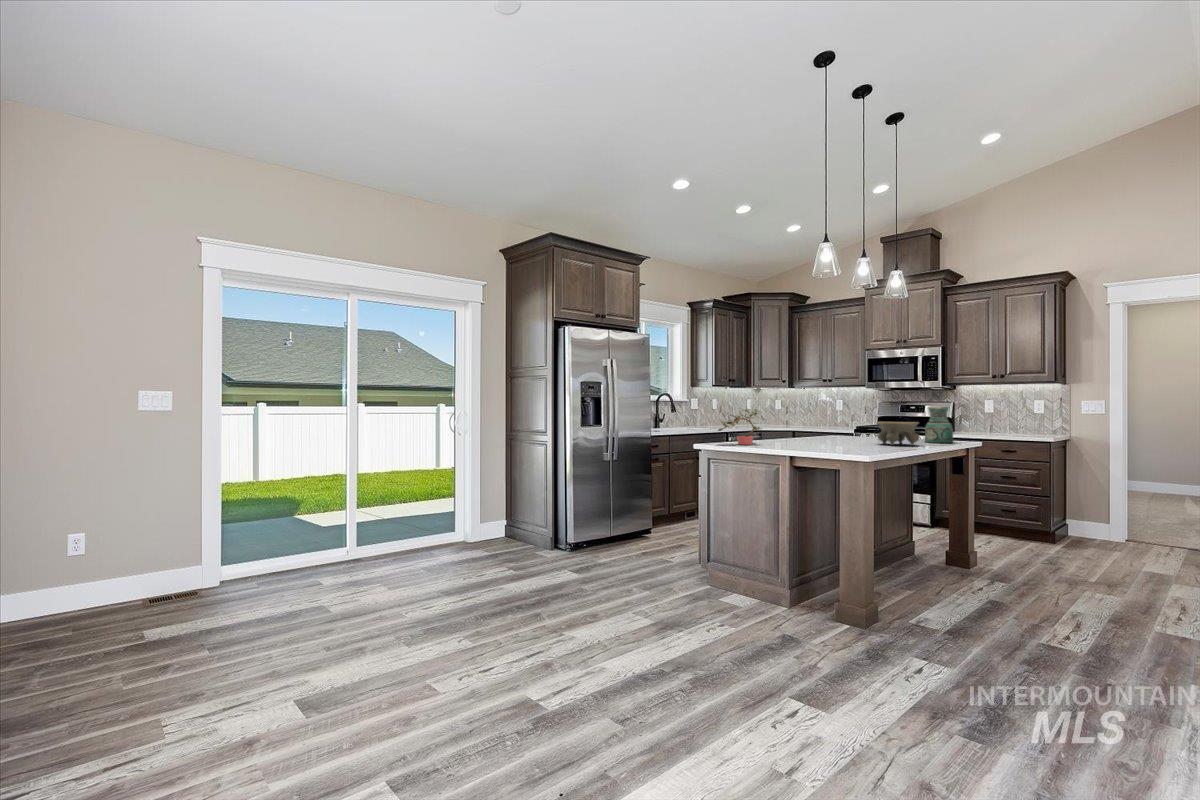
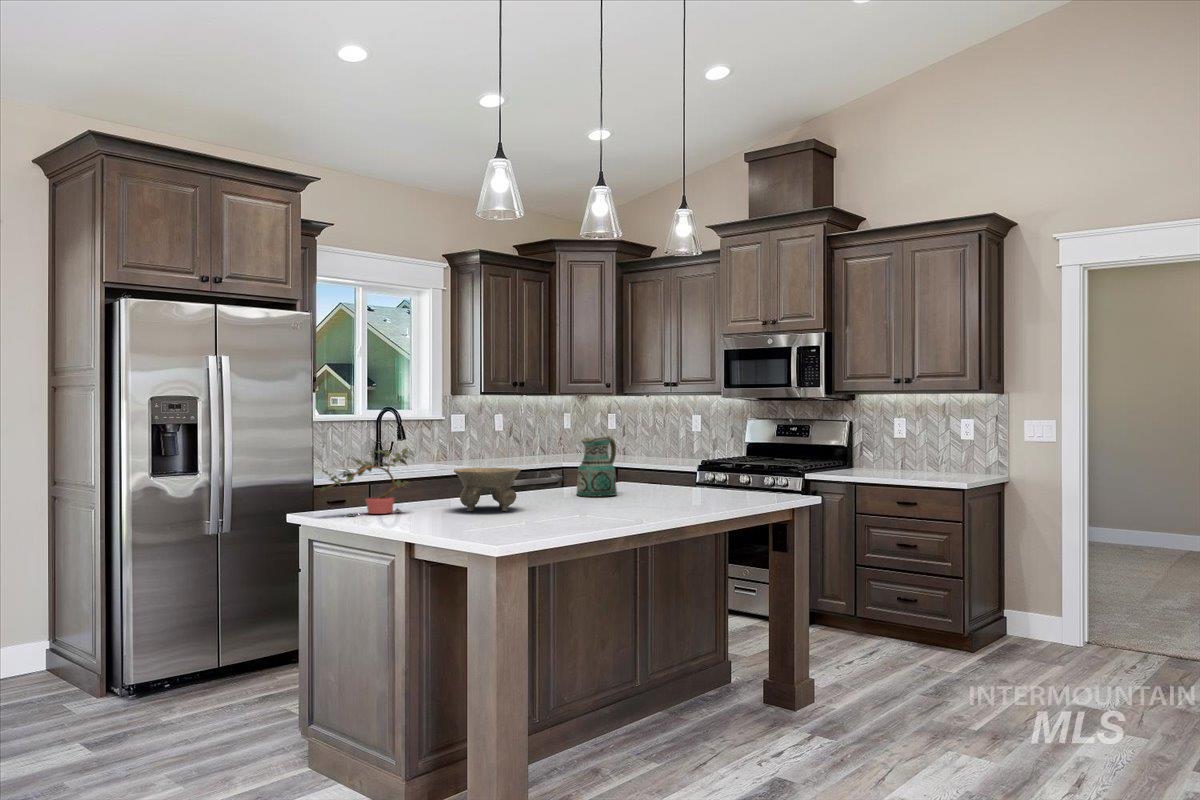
ceramic pitcher: present [925,407,953,443] -> present [577,436,617,497]
bowl: present [877,422,919,445] -> present [454,468,521,511]

